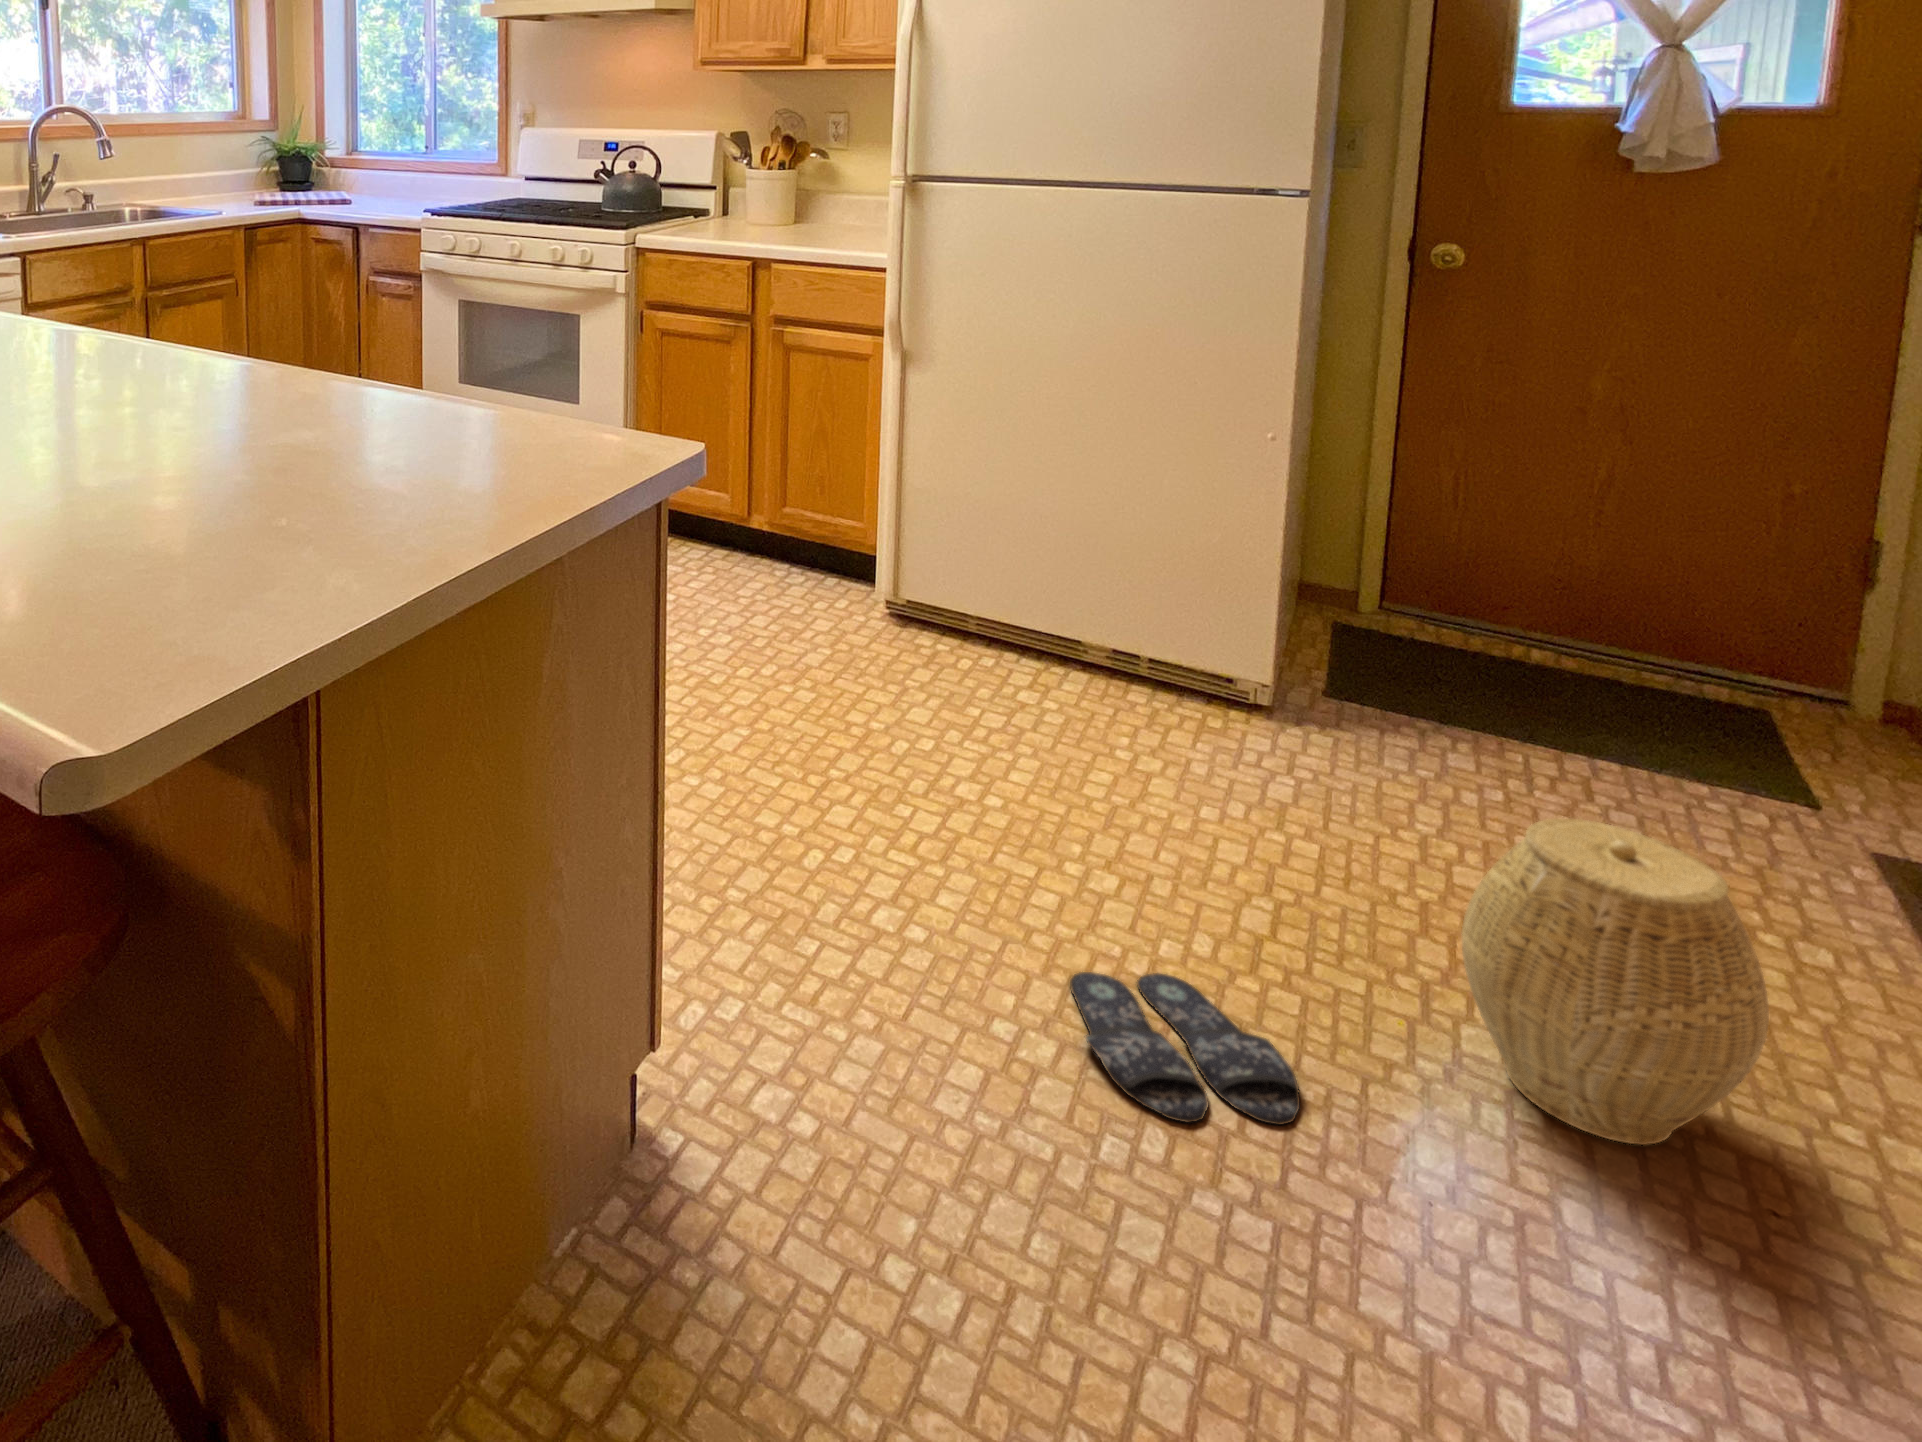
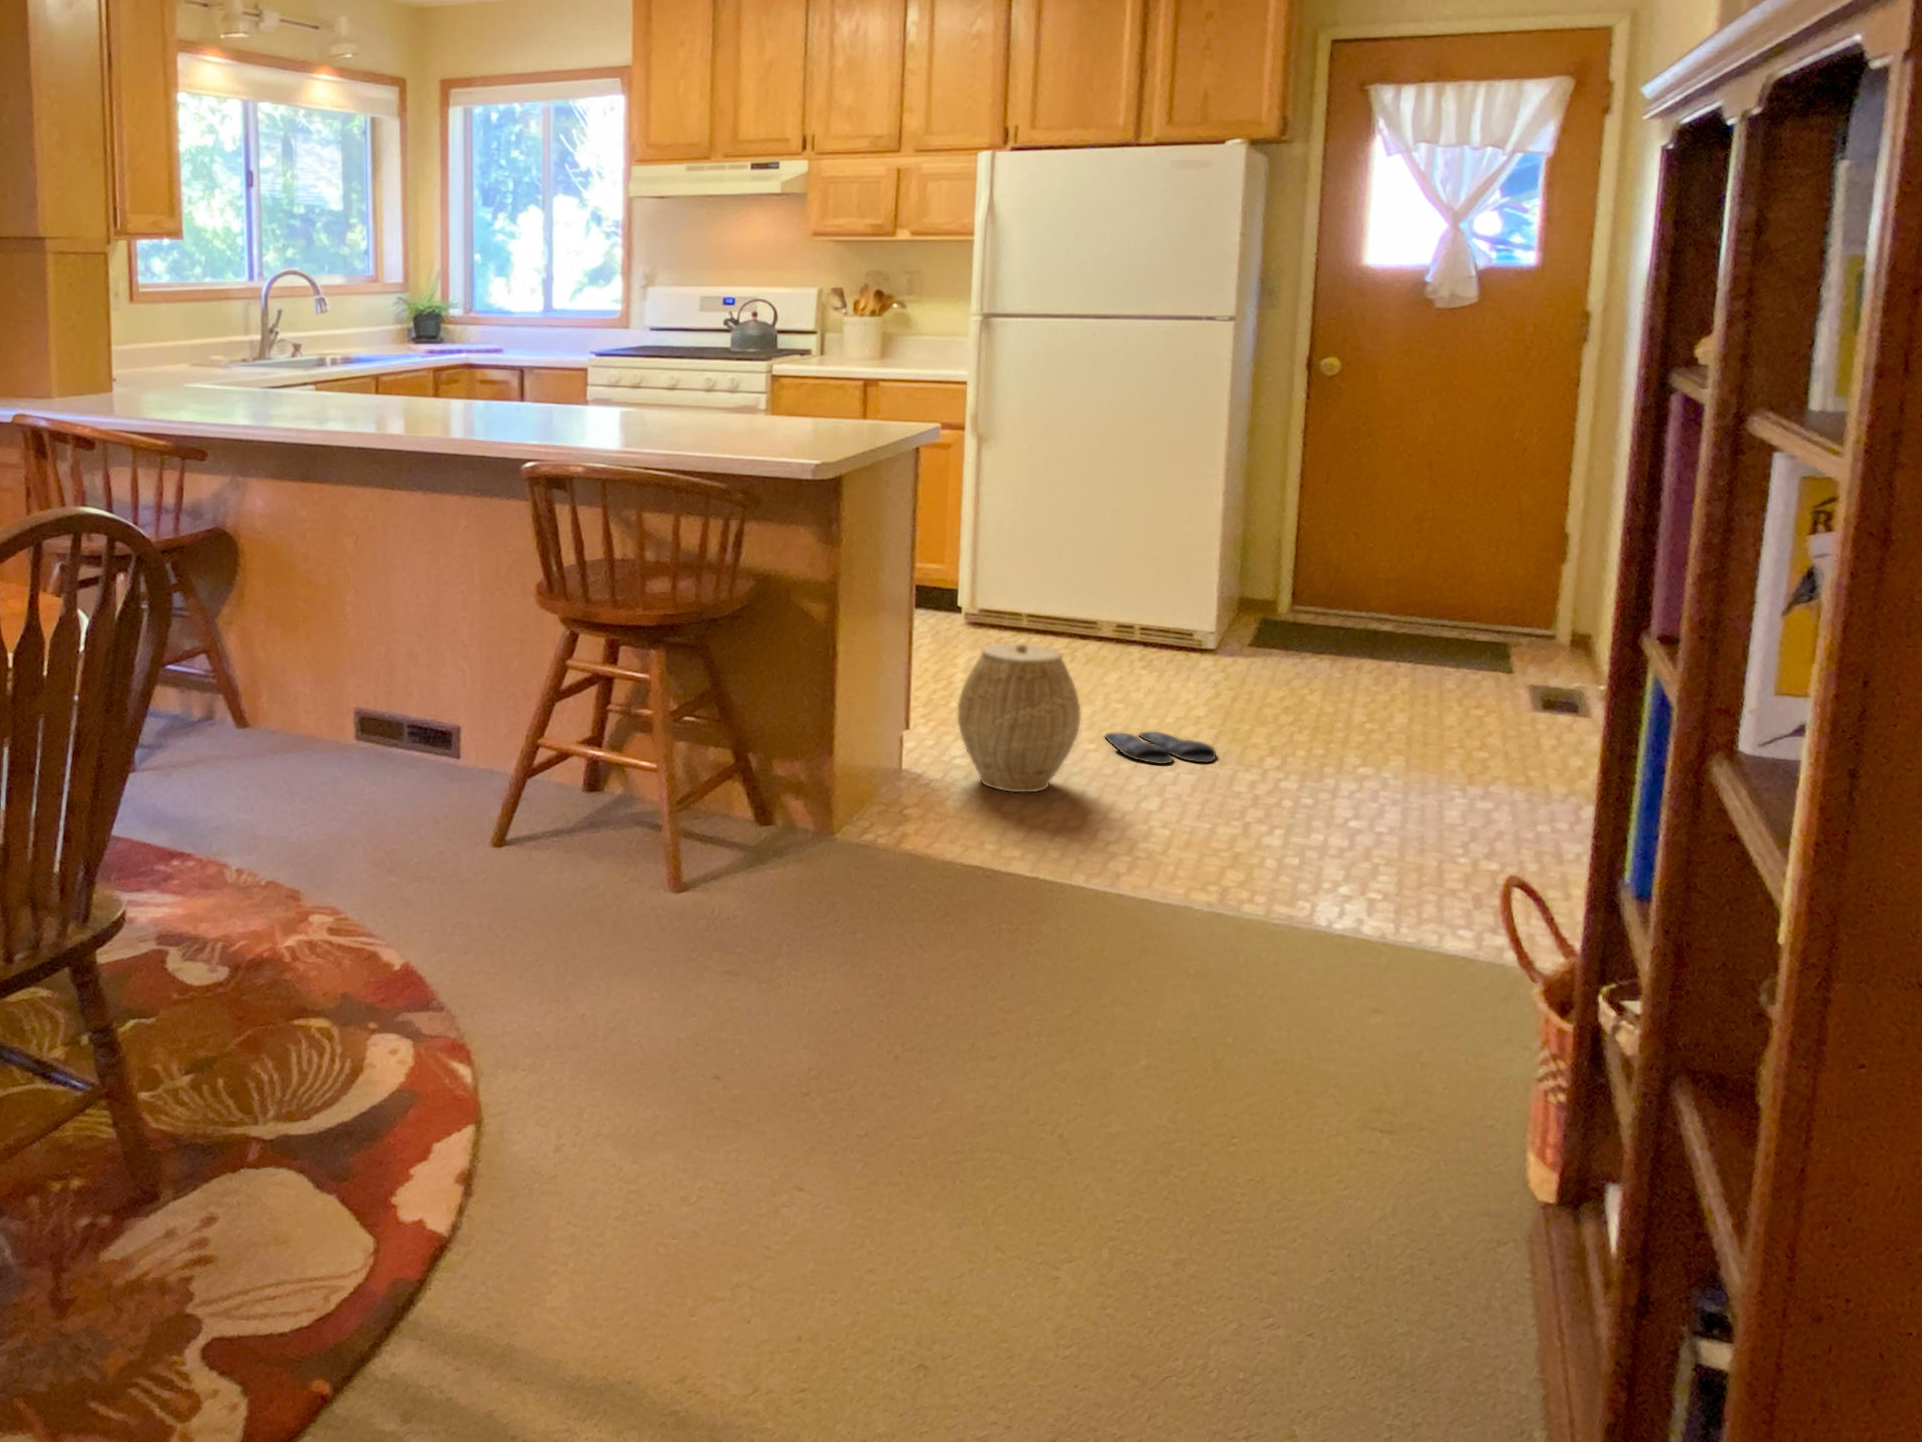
woven basket: present [1462,818,1769,1145] -> present [958,644,1080,792]

